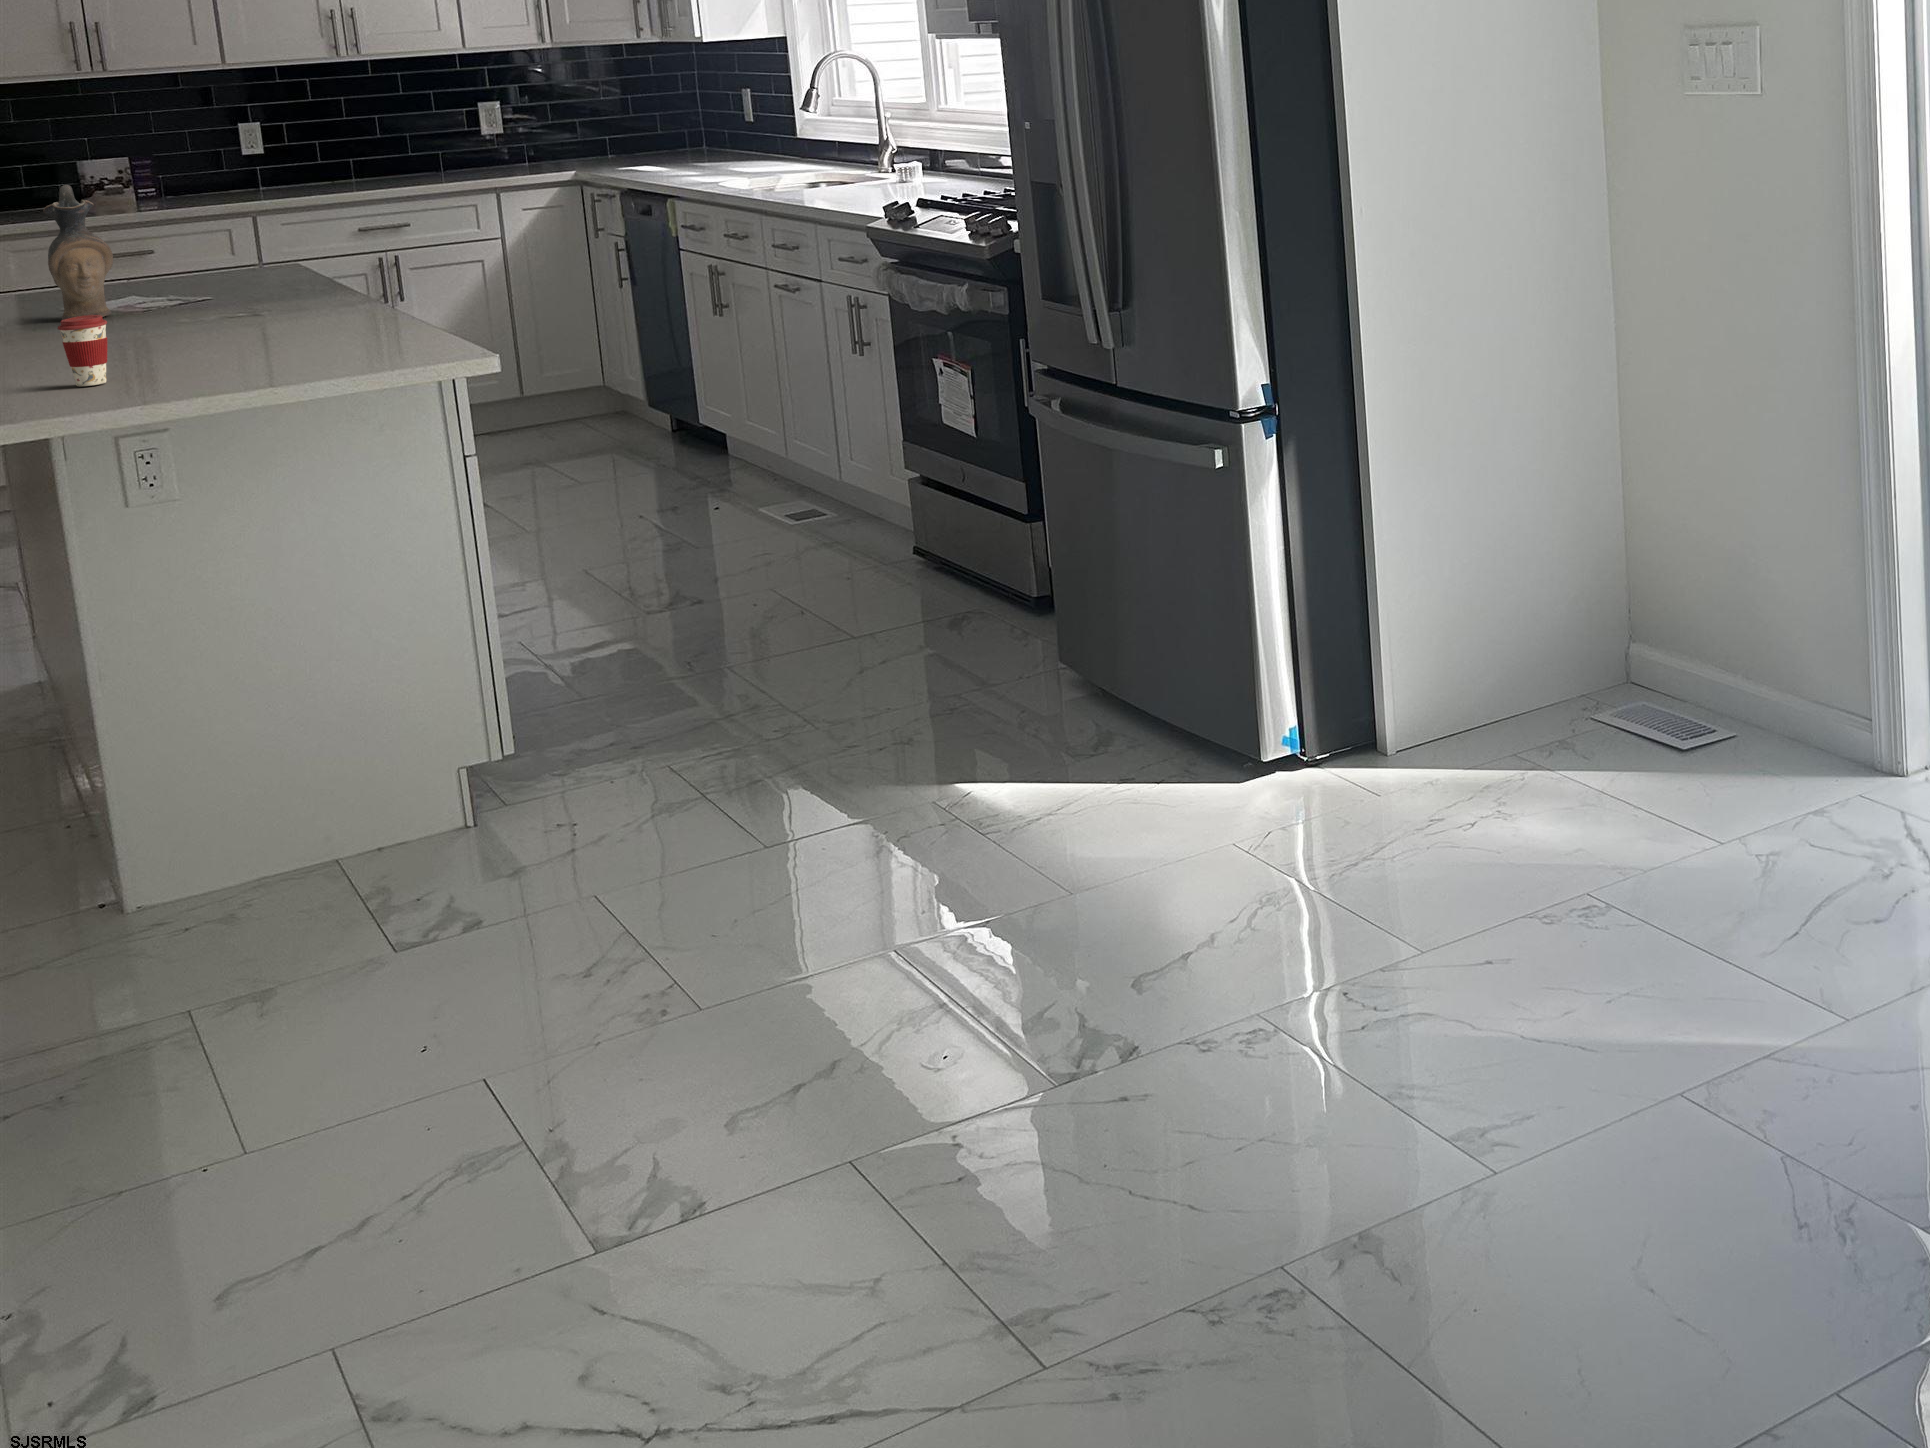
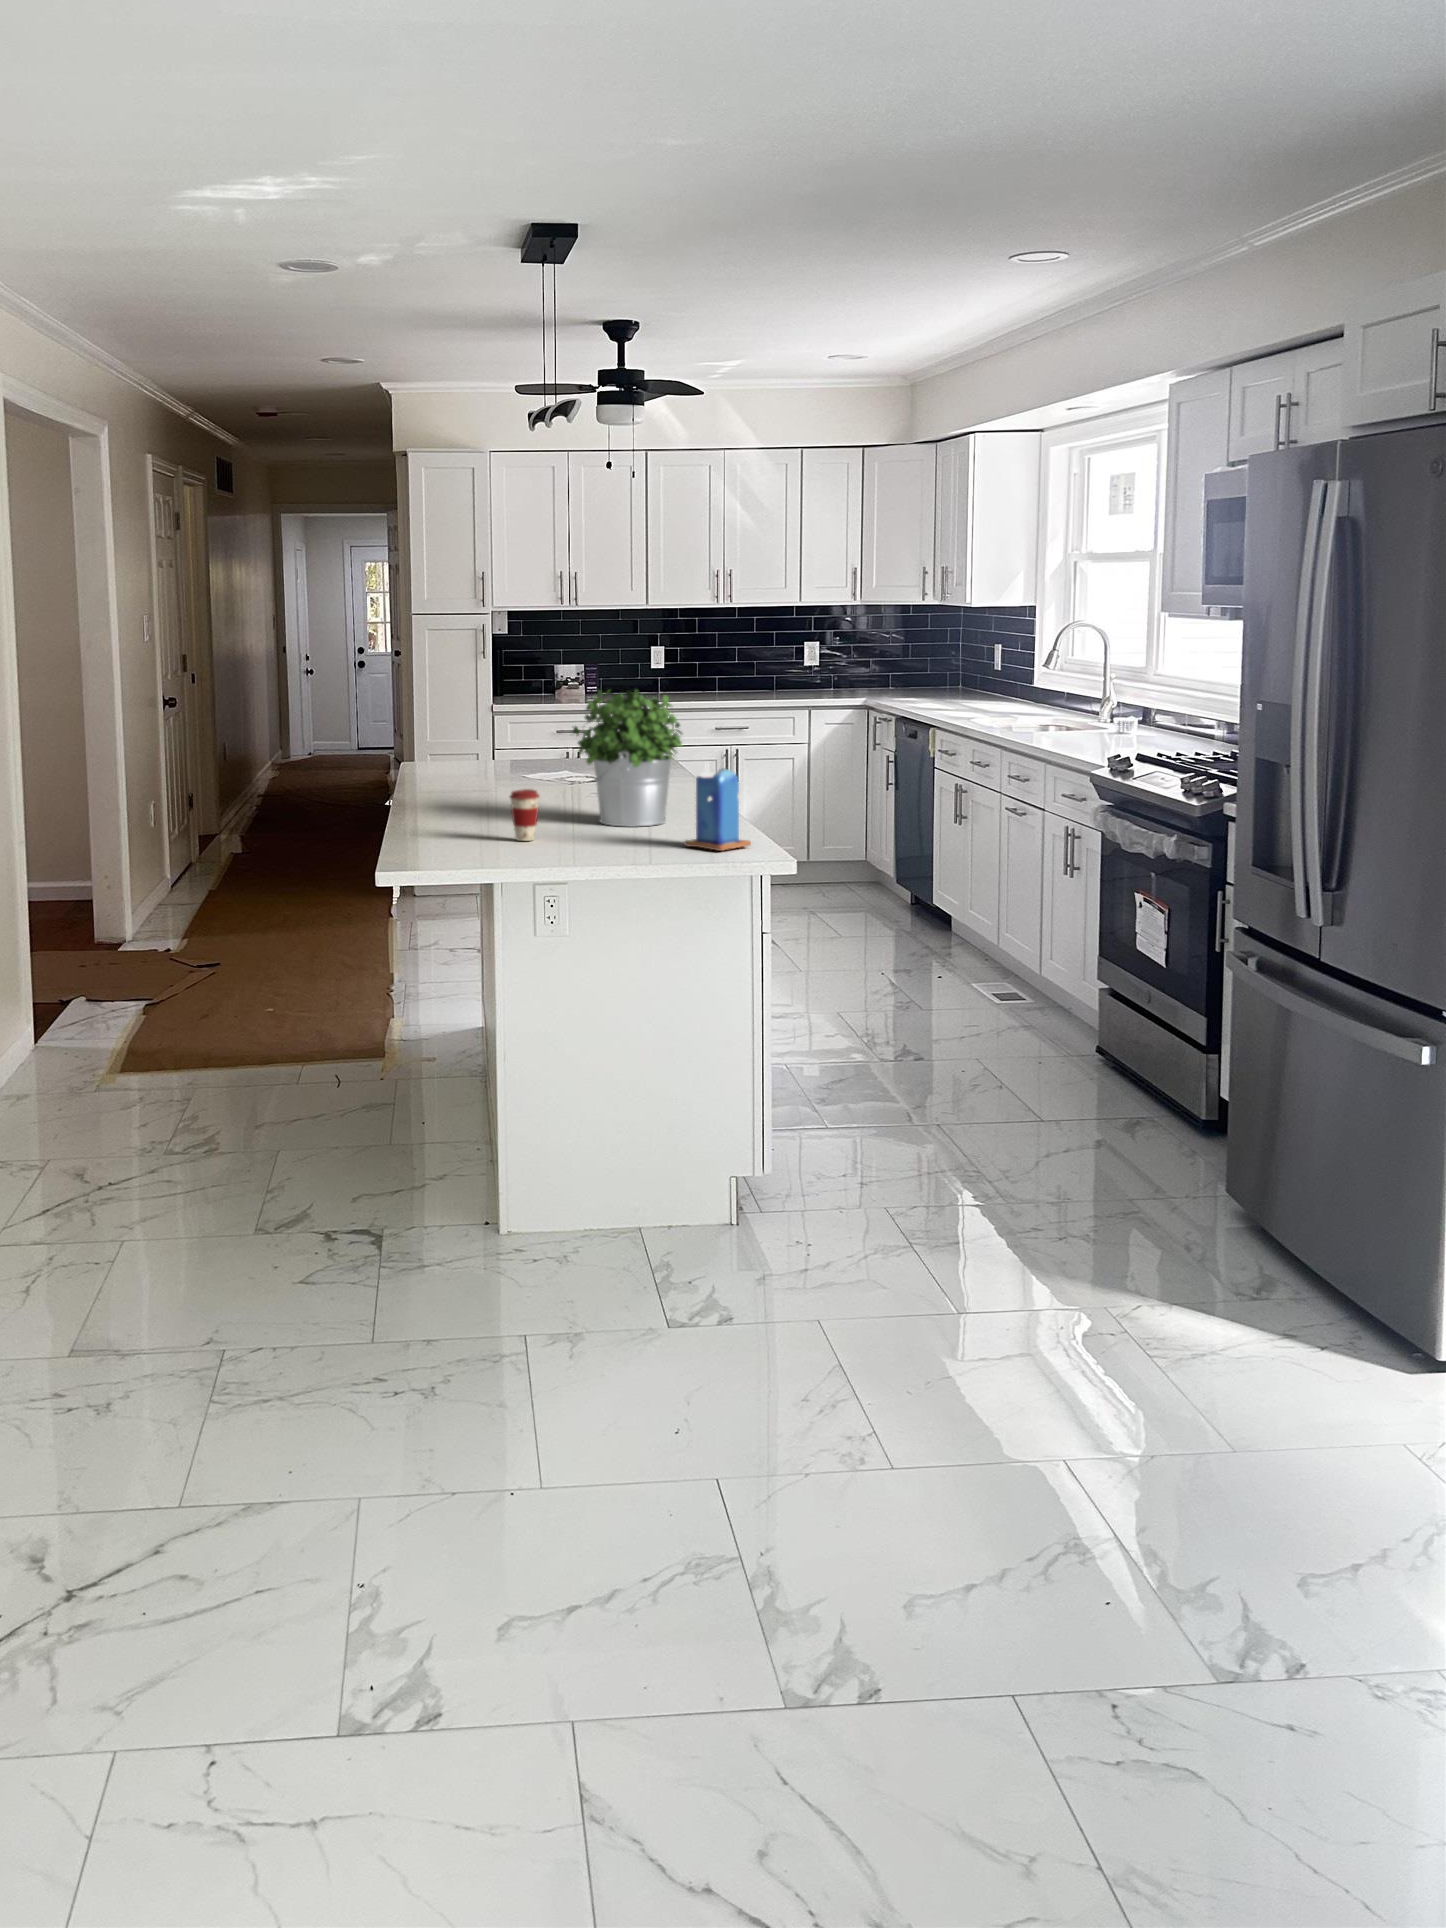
potted plant: none [141,169,319,354] -> present [573,690,682,827]
ceramic pitcher: present [43,185,113,320] -> none [519,687,558,782]
candle: none [336,251,432,361] -> present [684,764,751,851]

